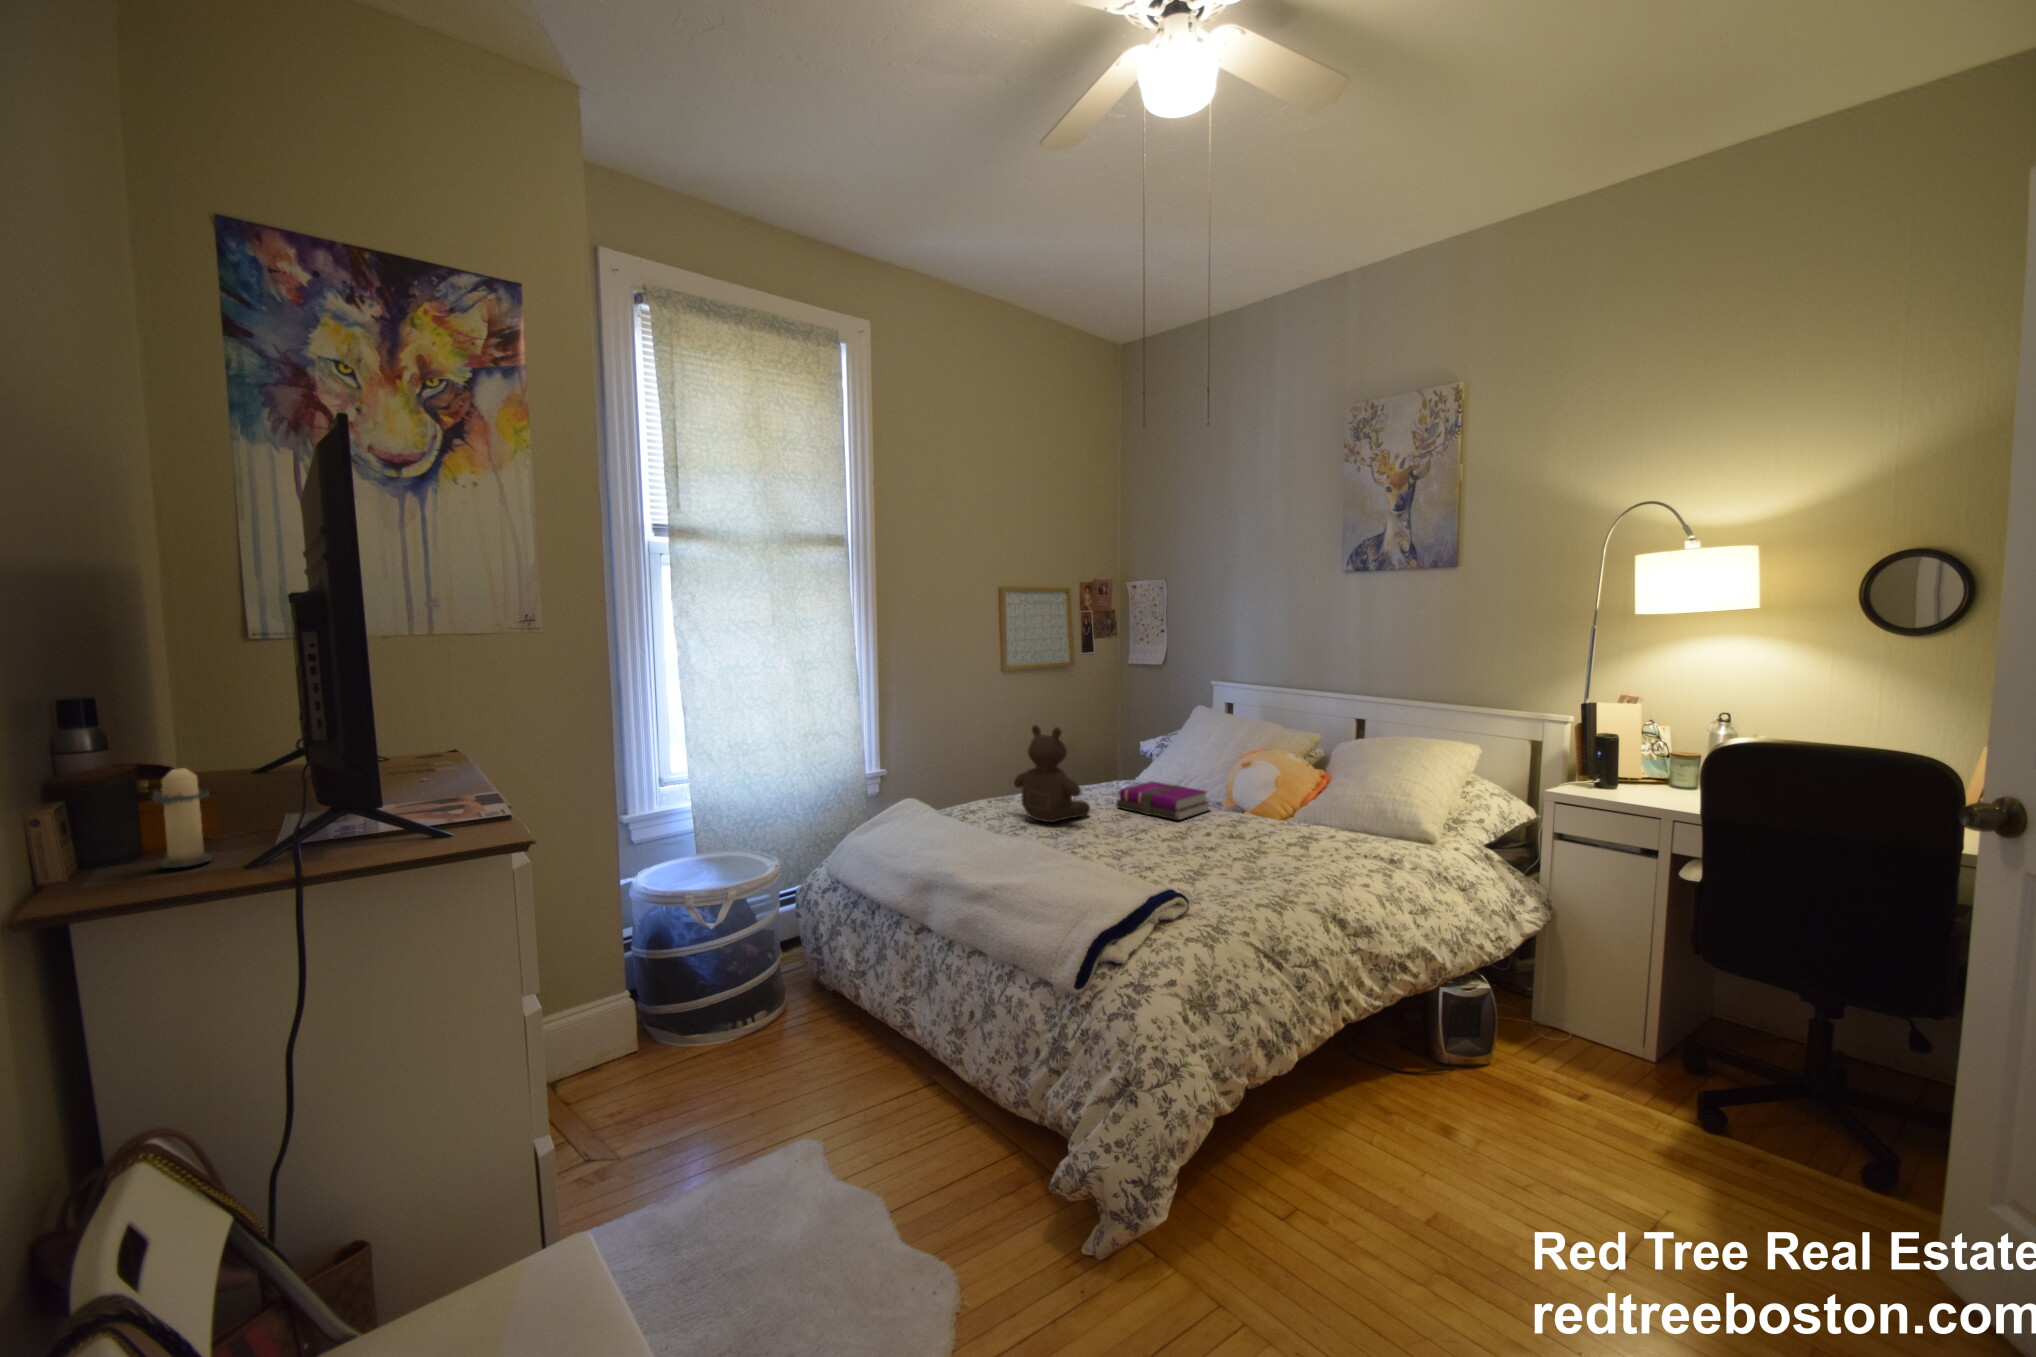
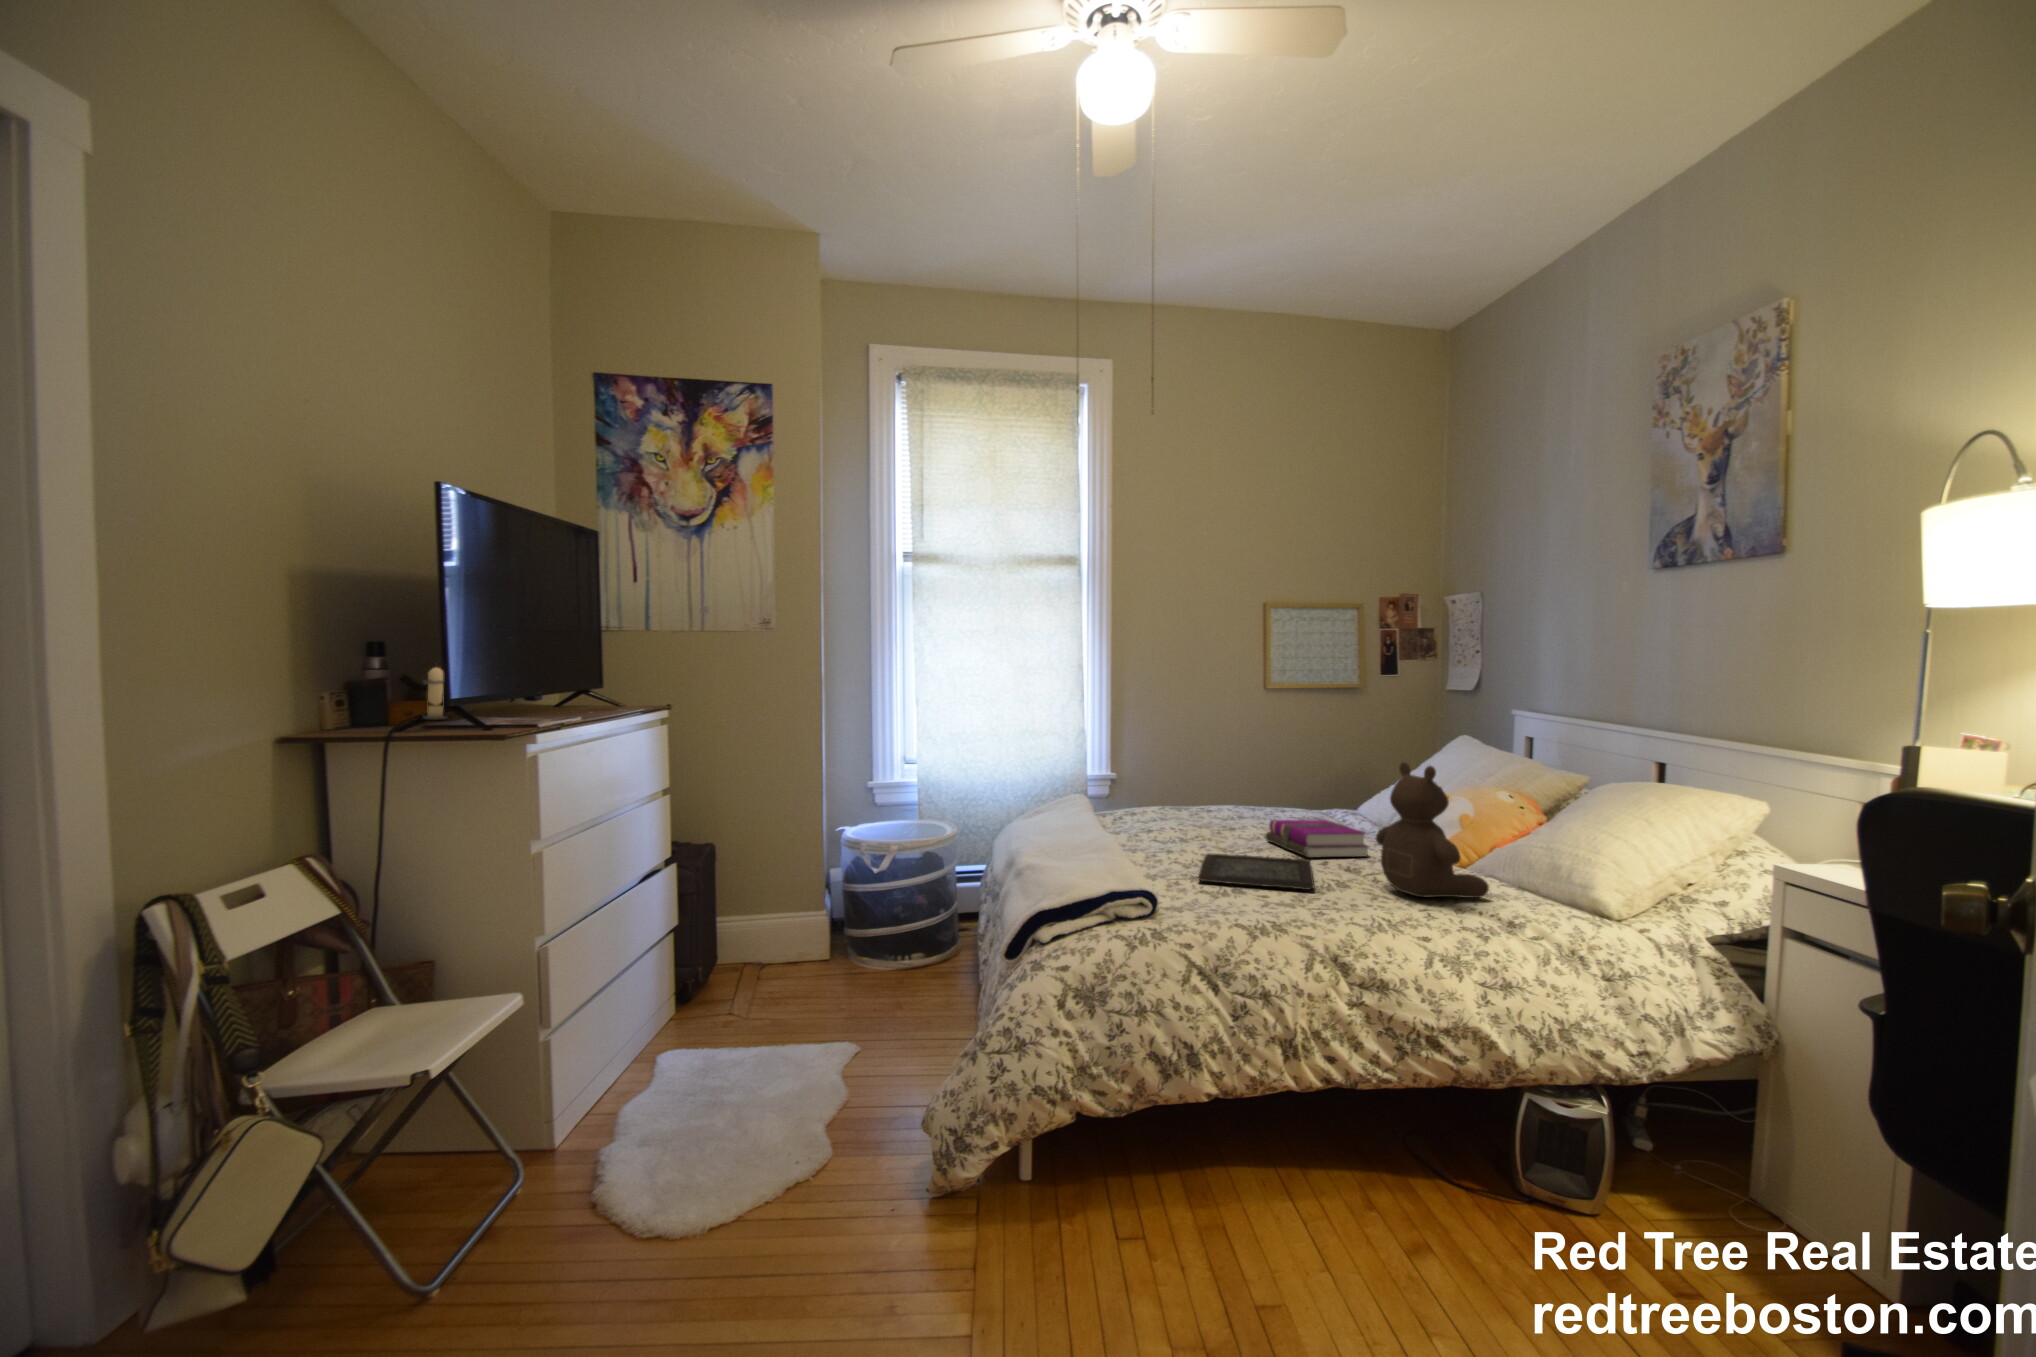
teddy bear: present [1014,725,1090,822] -> present [1376,762,1489,898]
tray: none [1113,823,1248,865] -> present [1198,854,1315,890]

